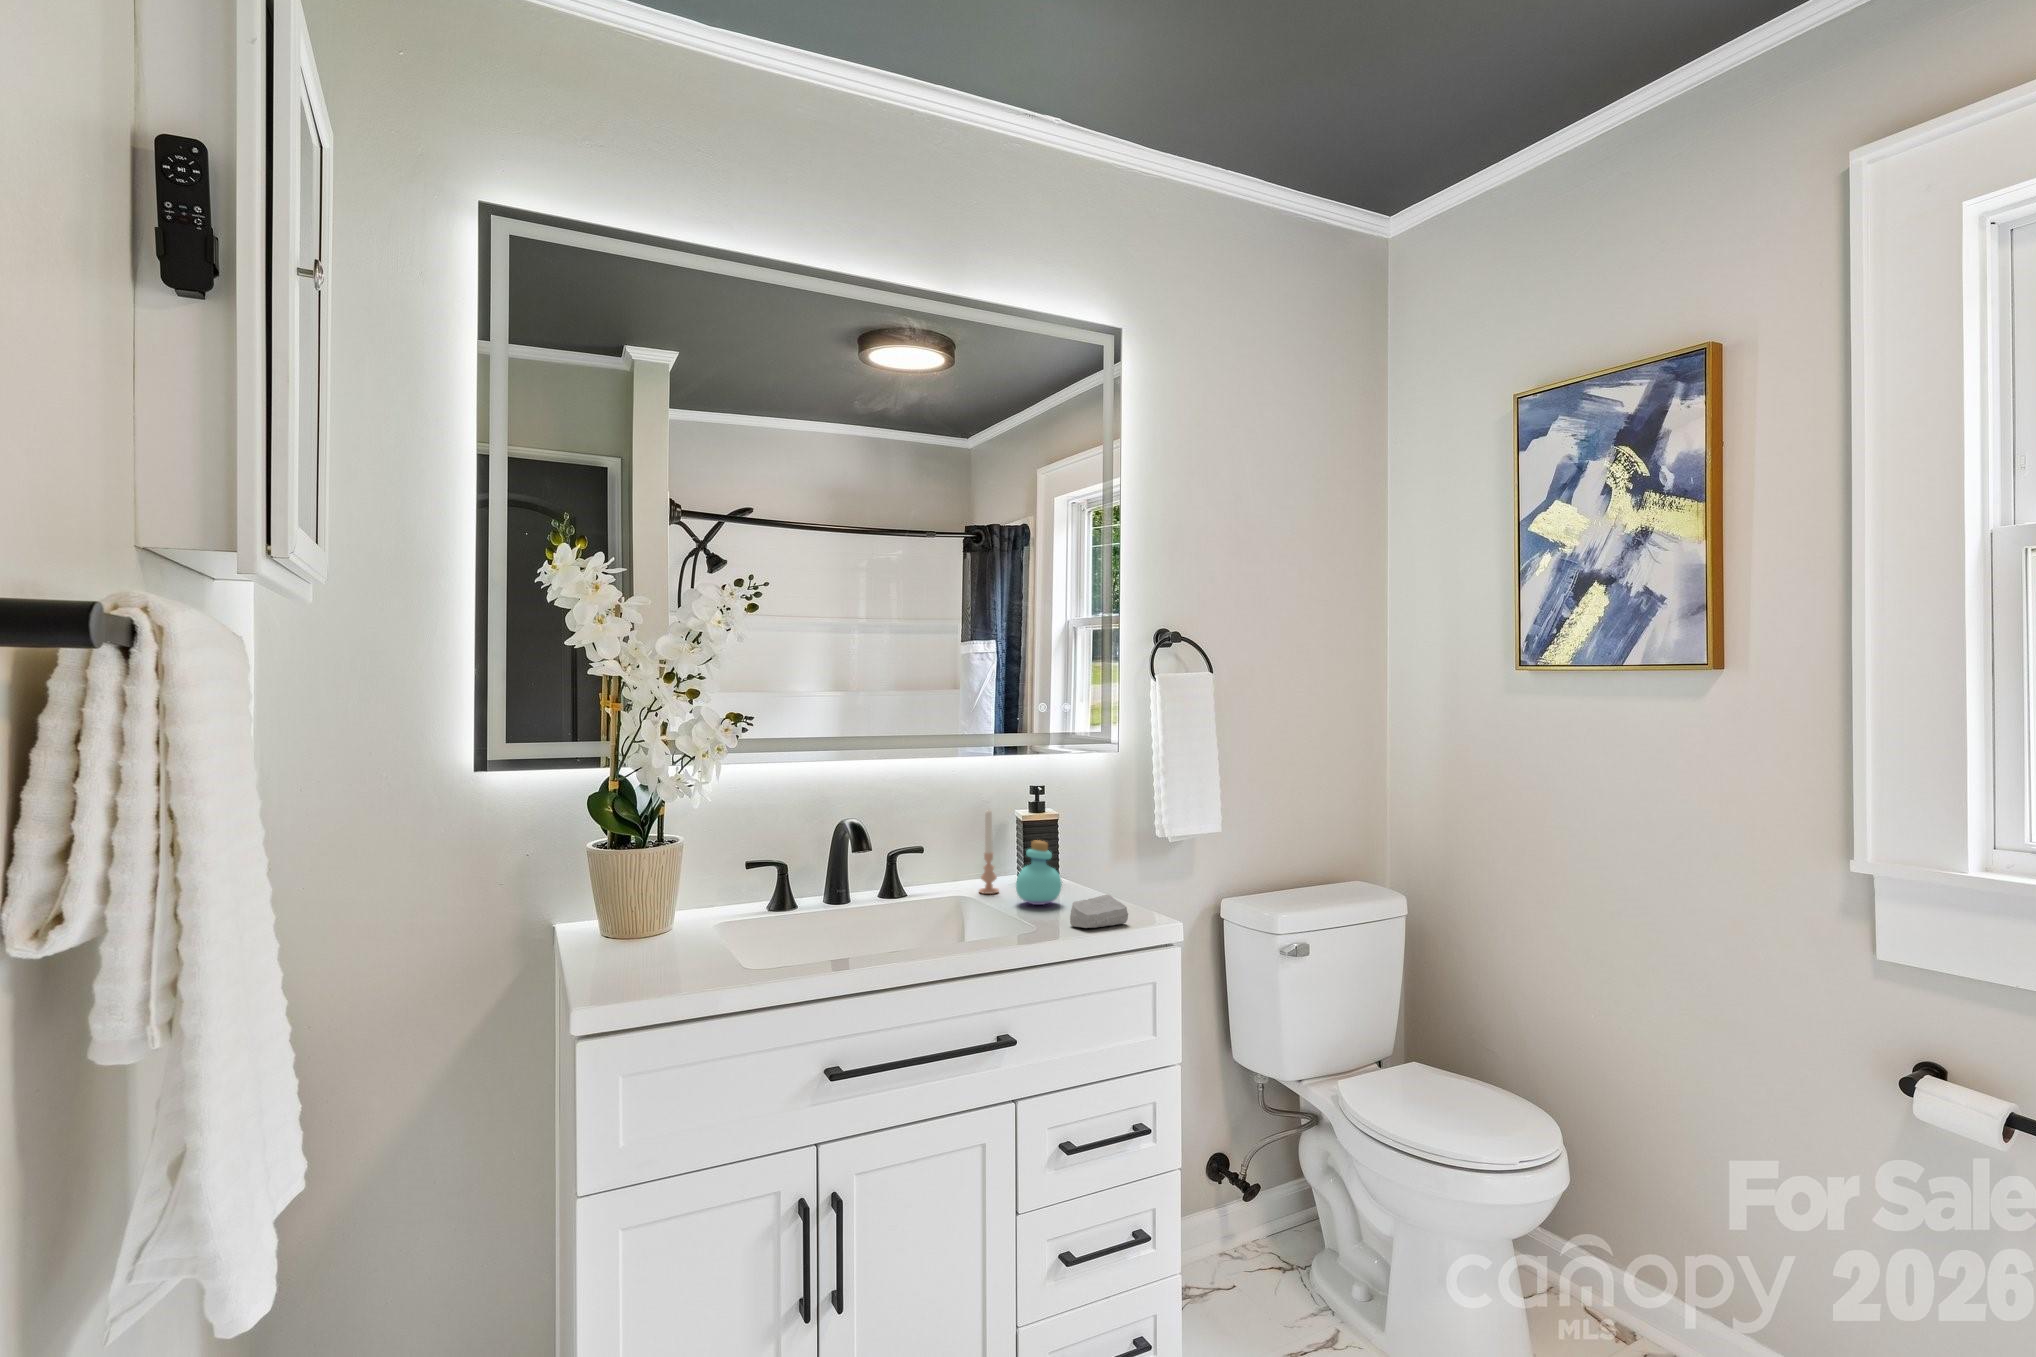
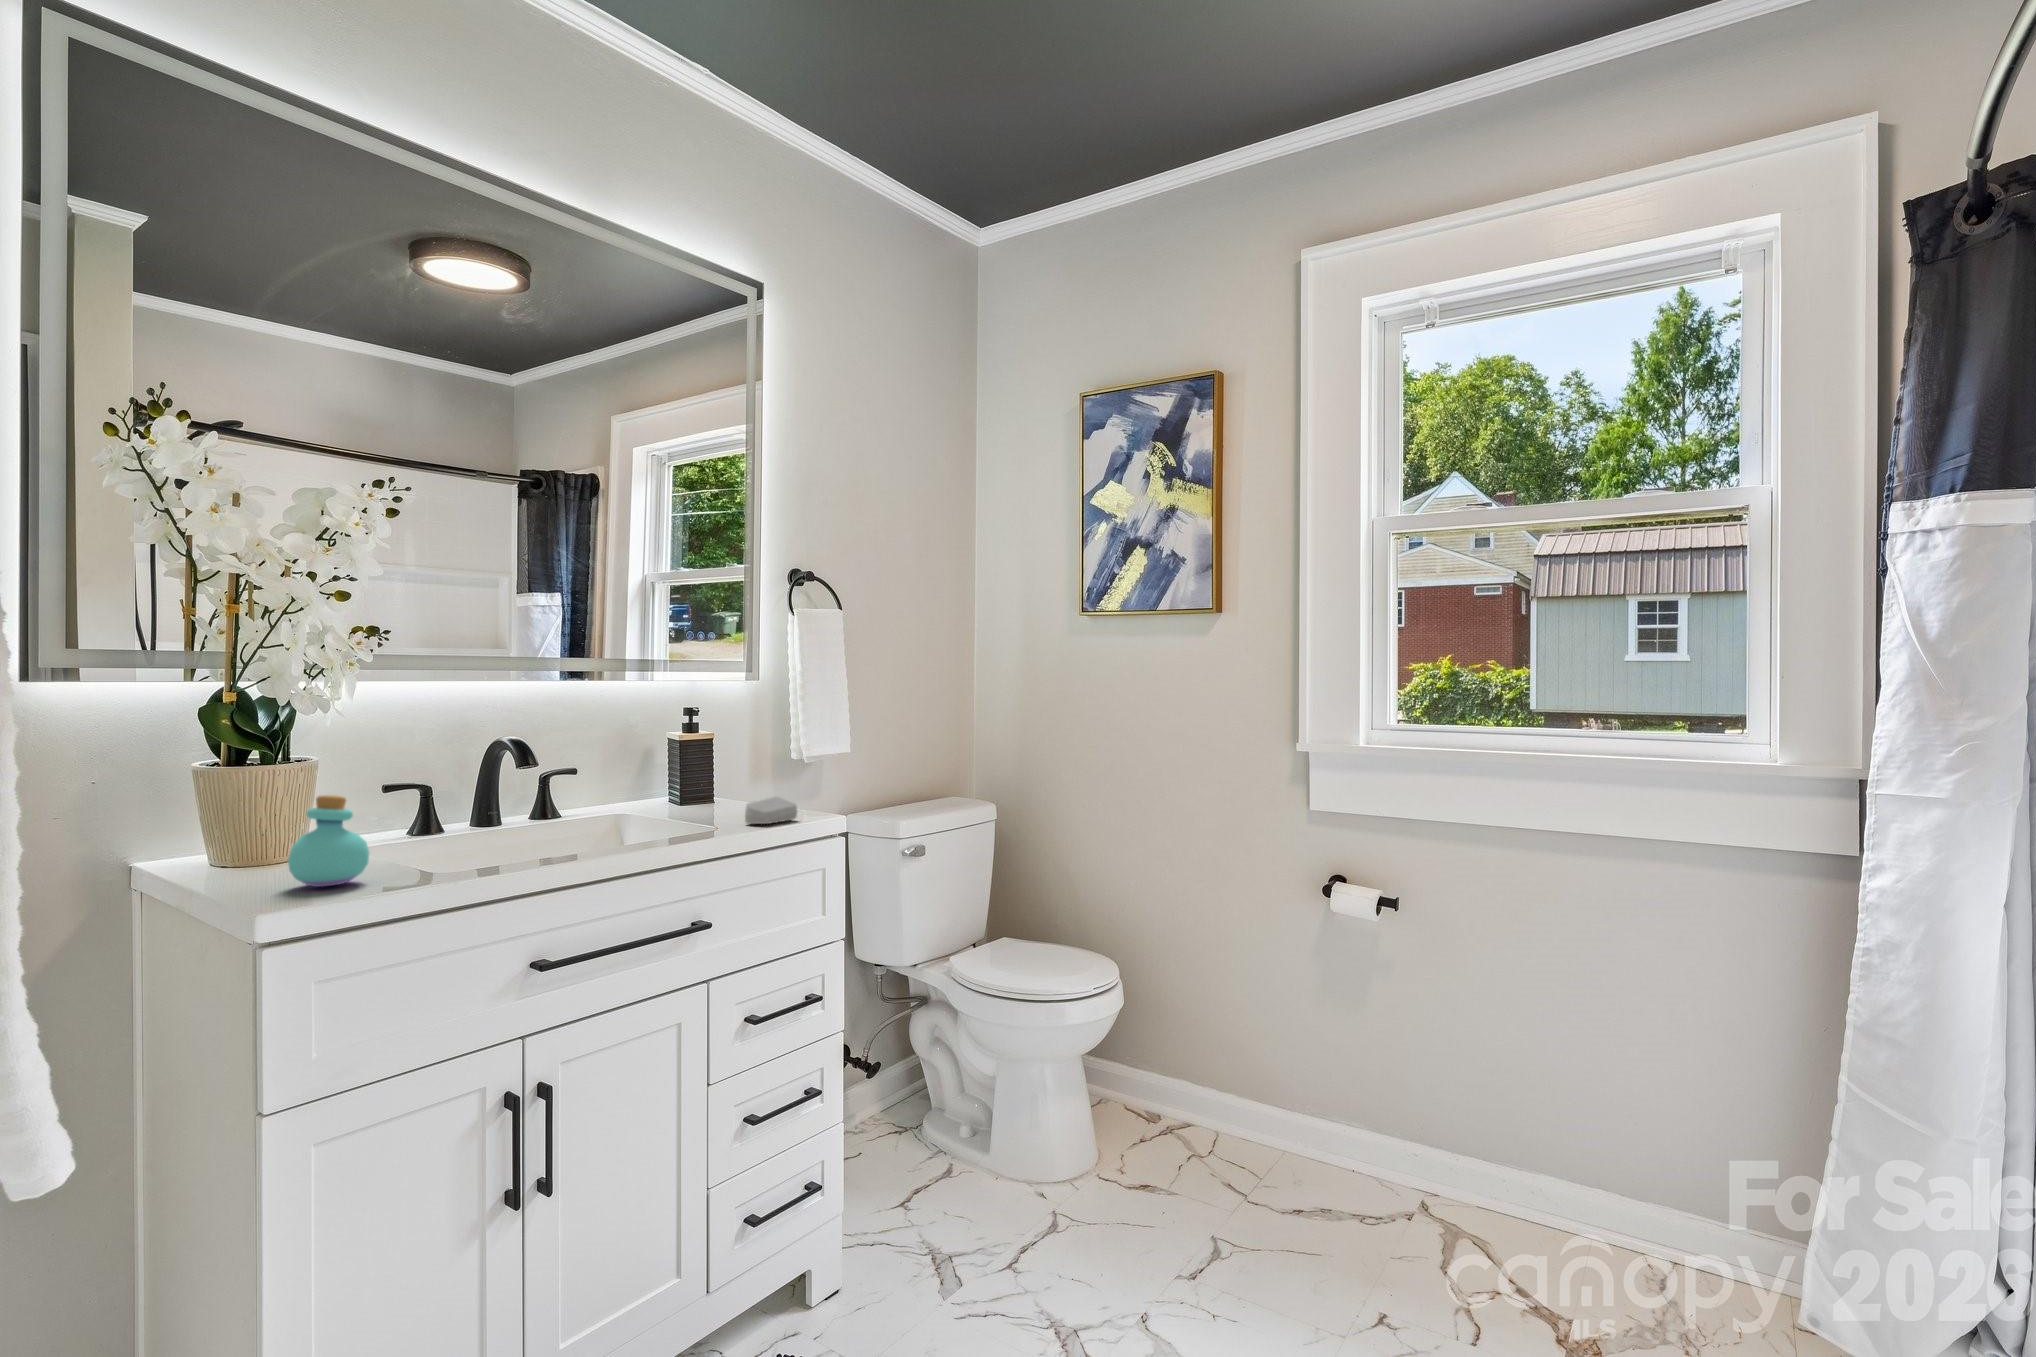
candle: present [979,810,999,894] -> none [634,730,656,811]
perfume bottle: present [1016,841,1062,905] -> present [288,795,369,887]

